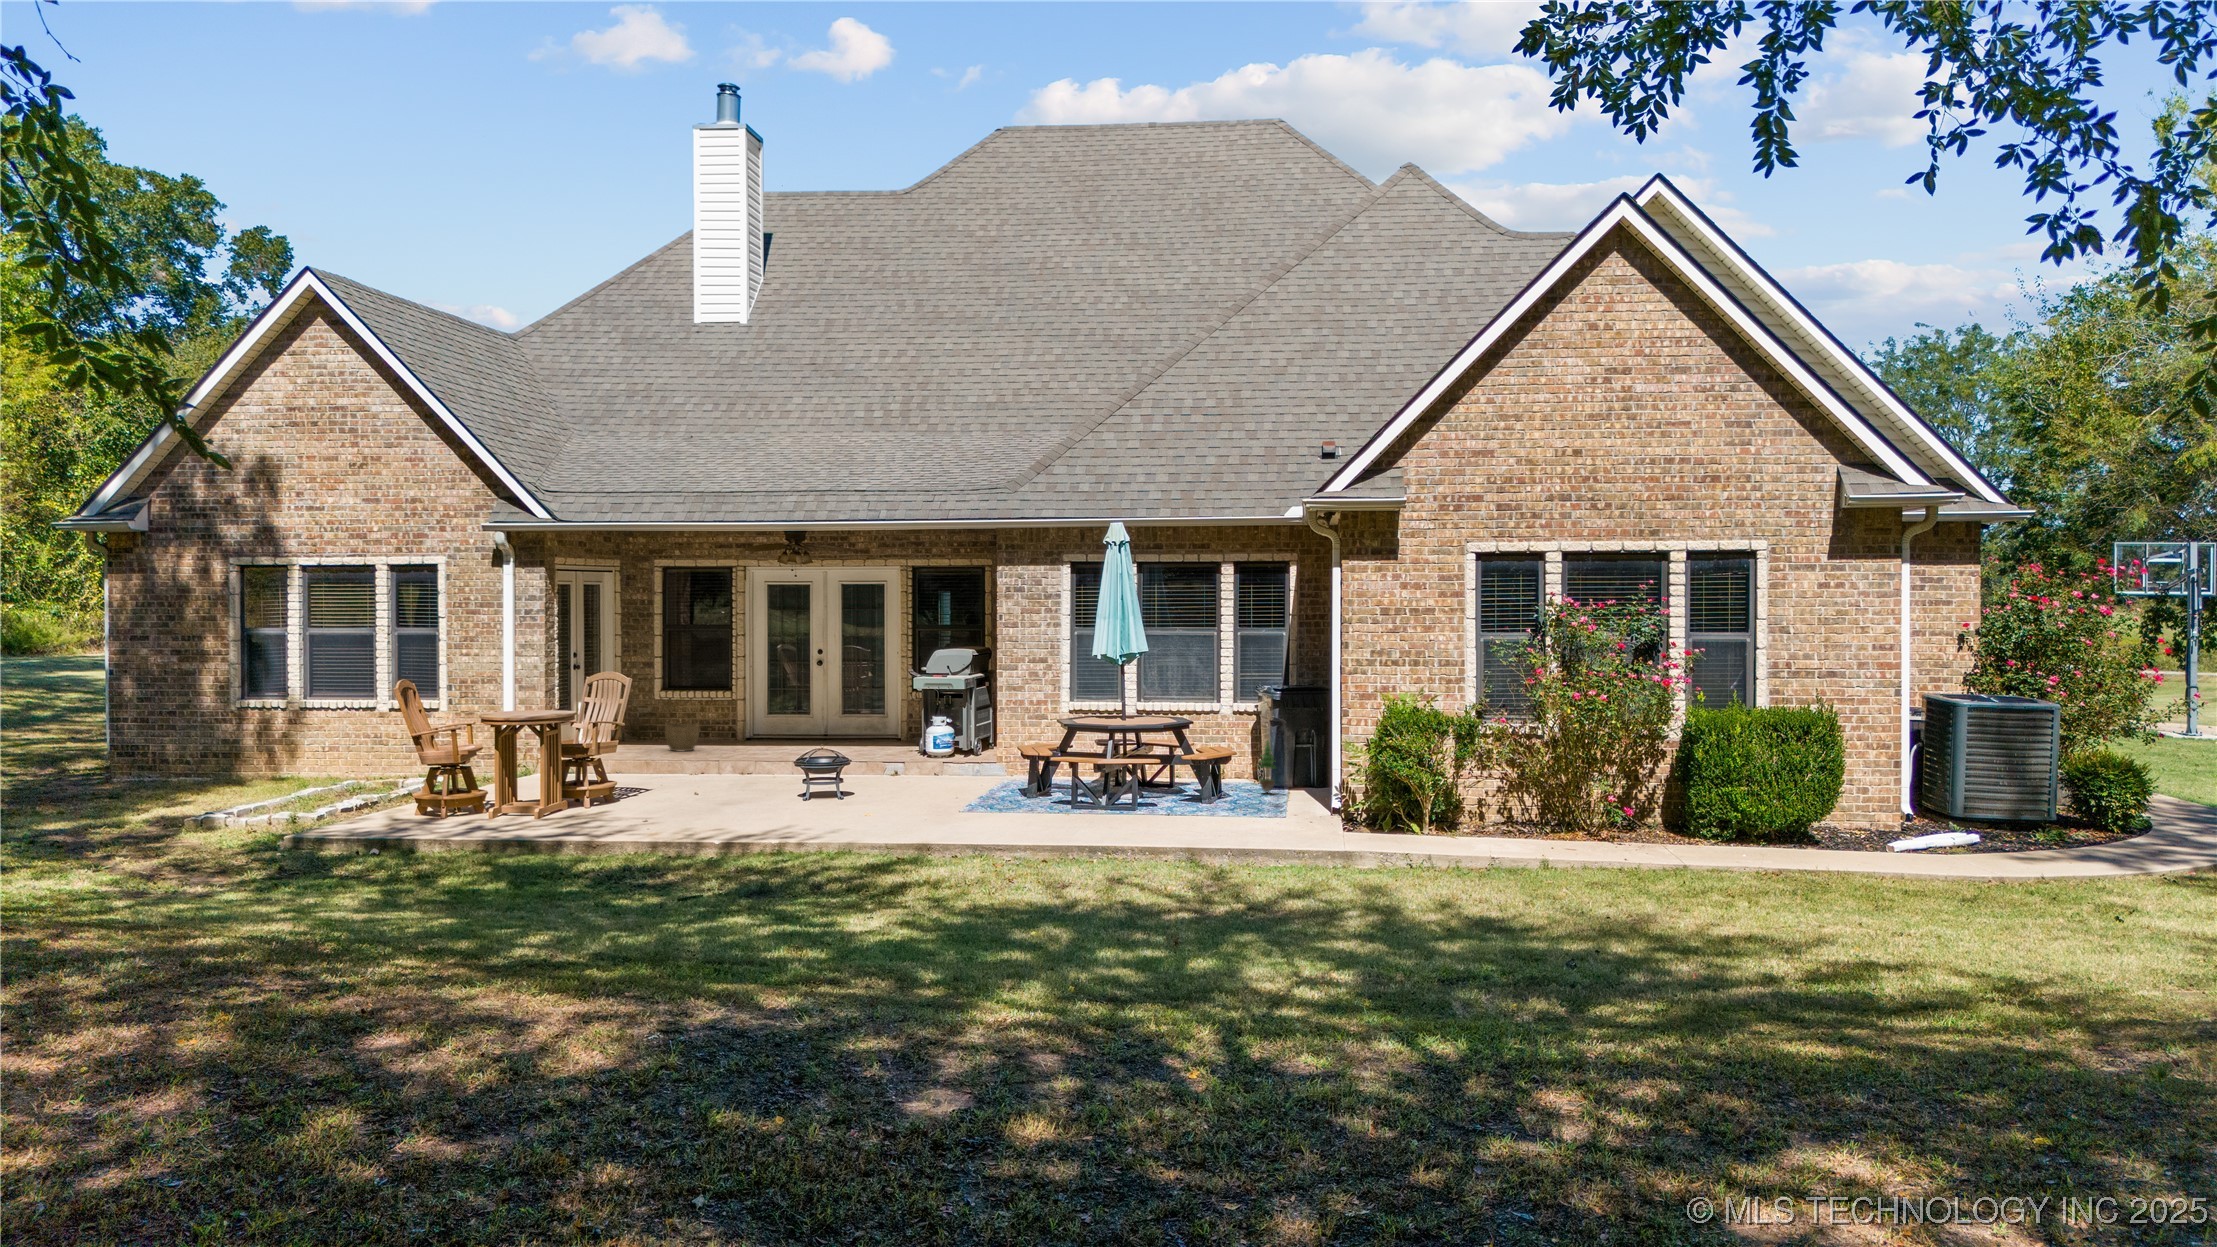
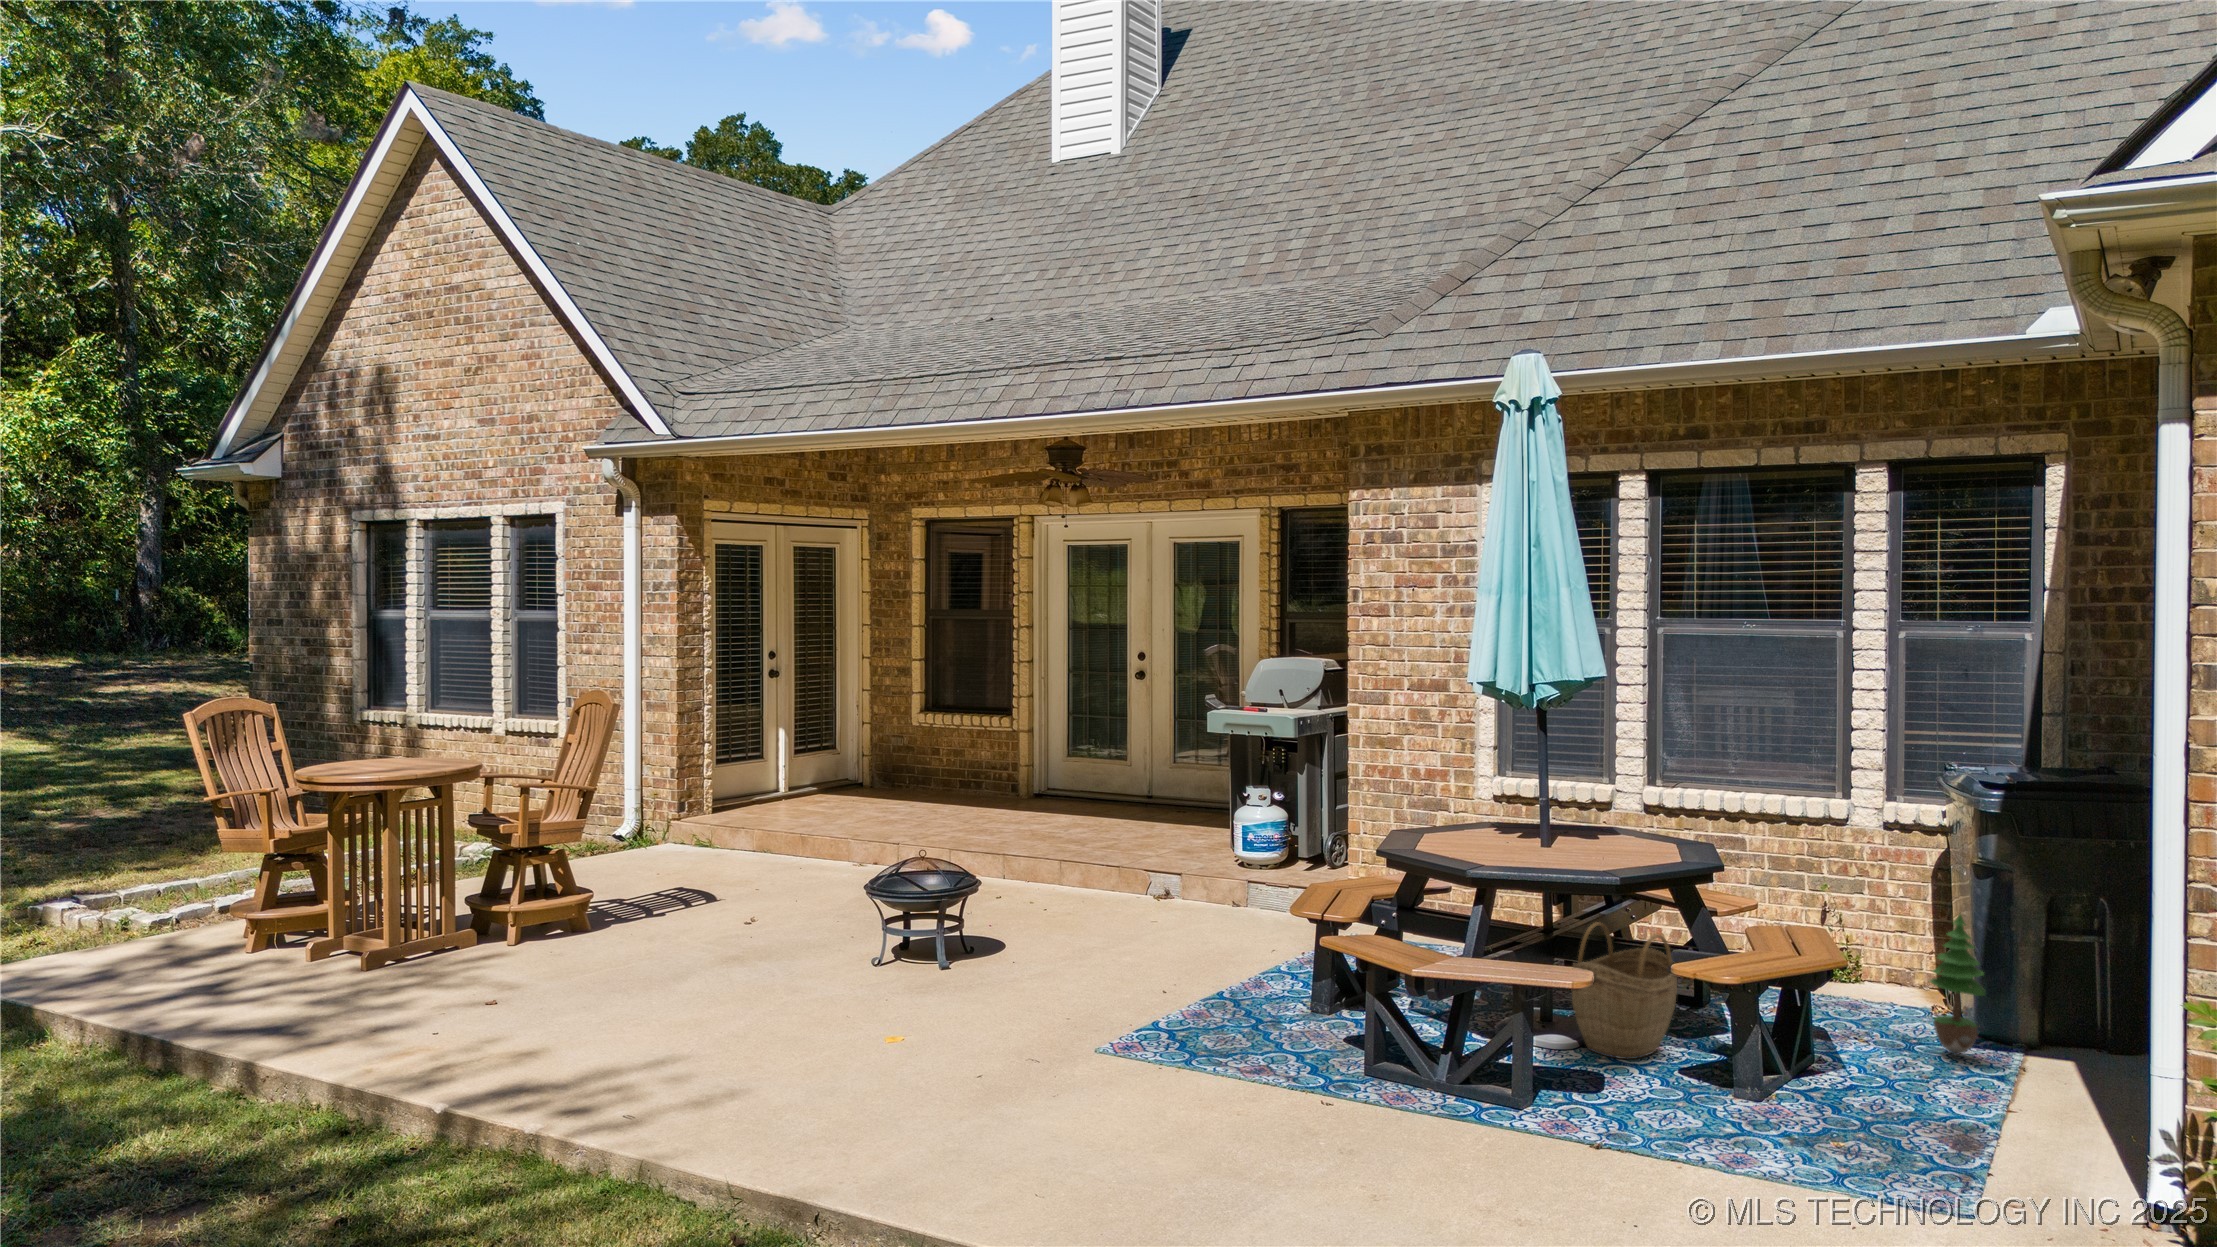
woven basket: present [665,714,700,751] -> present [1572,922,1677,1059]

